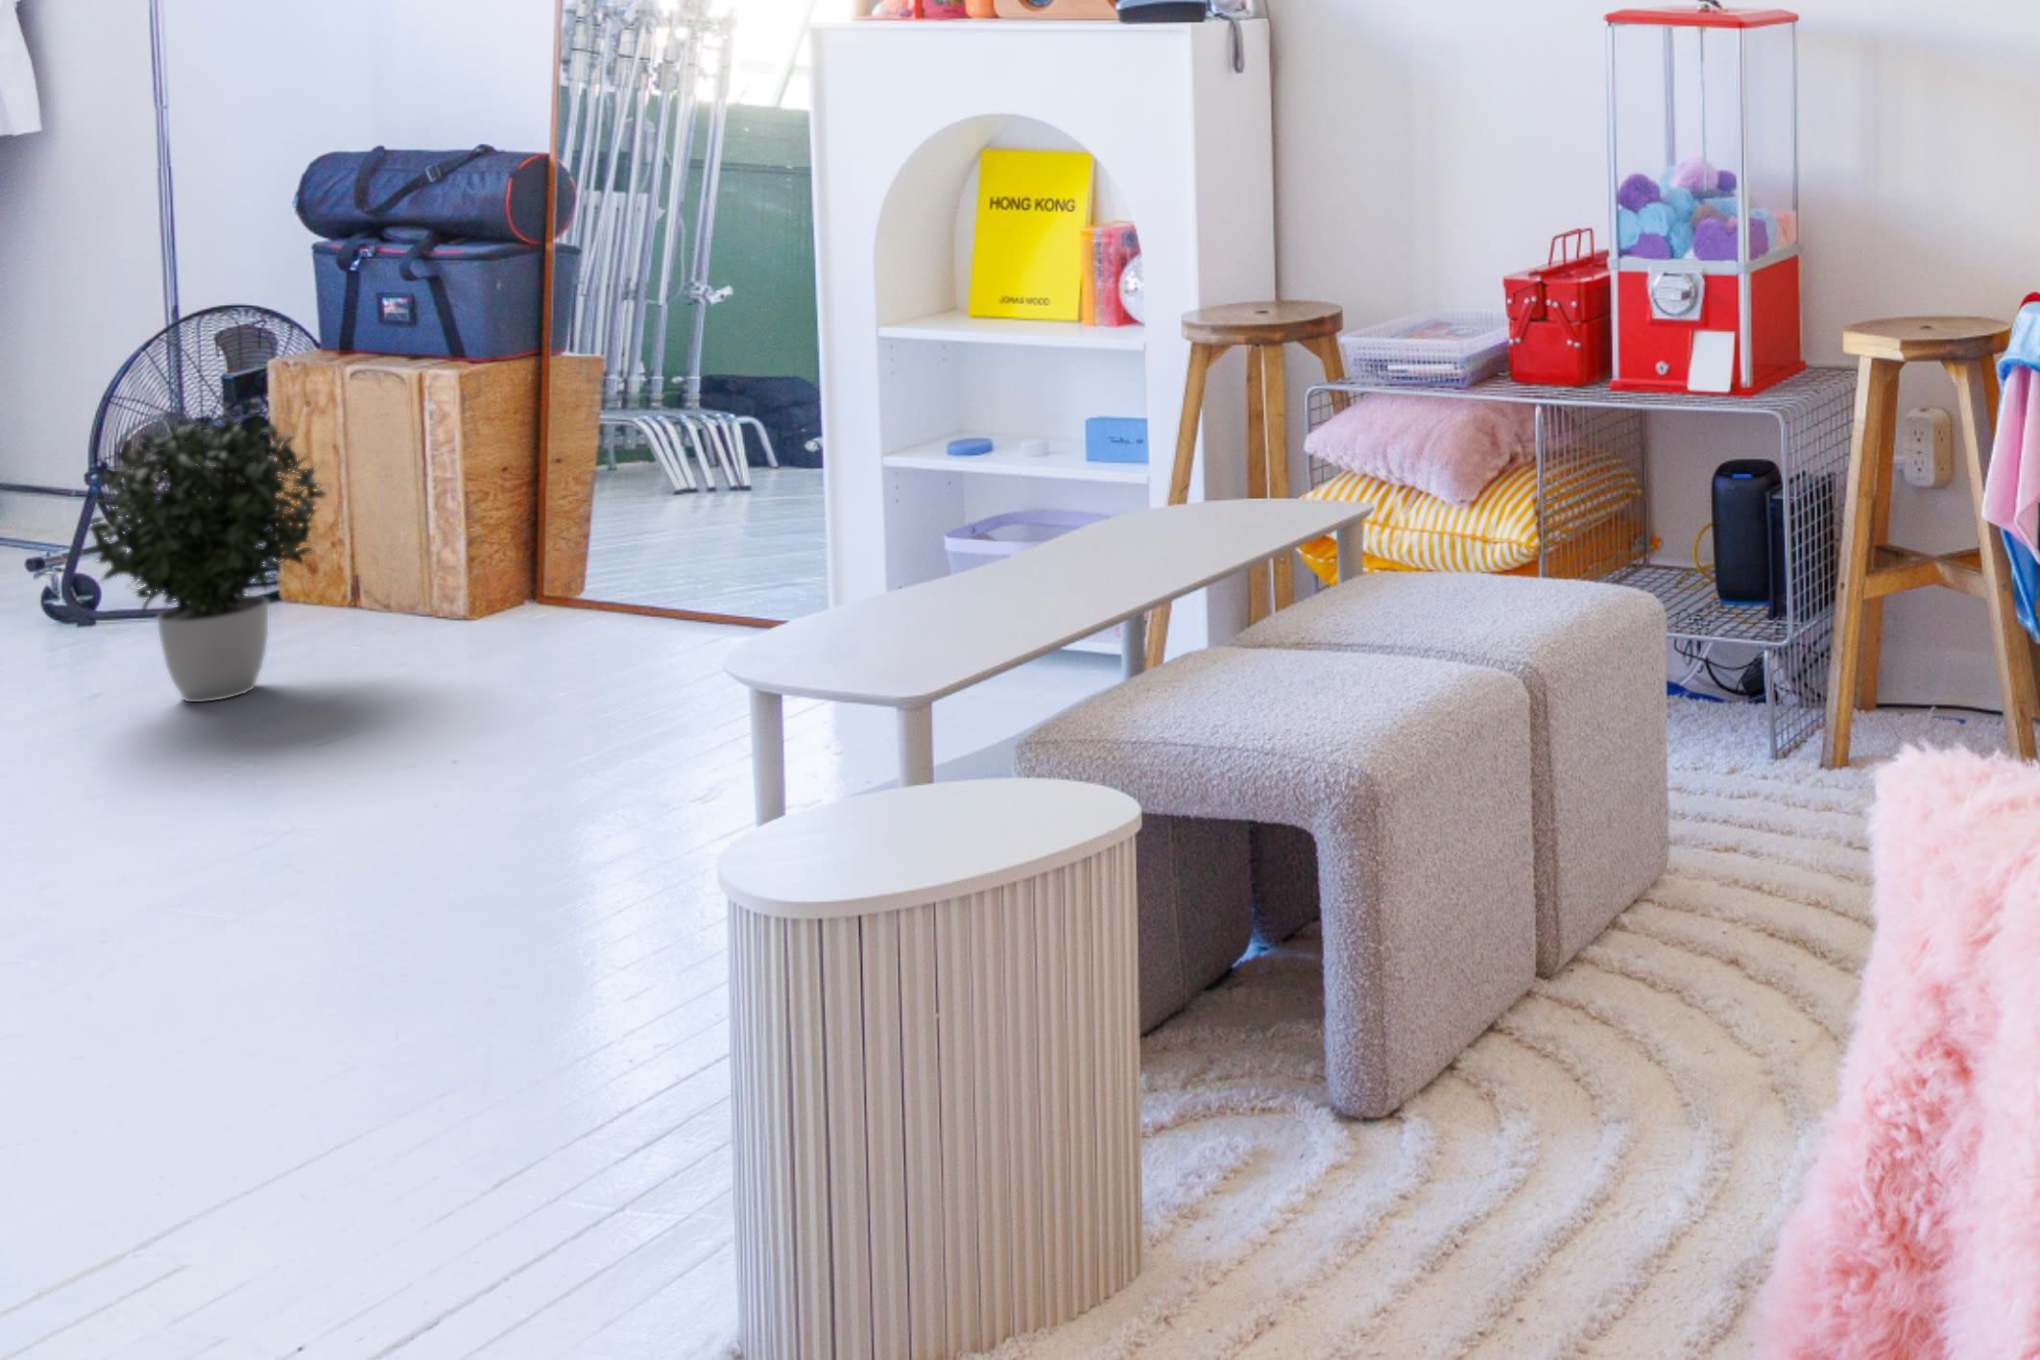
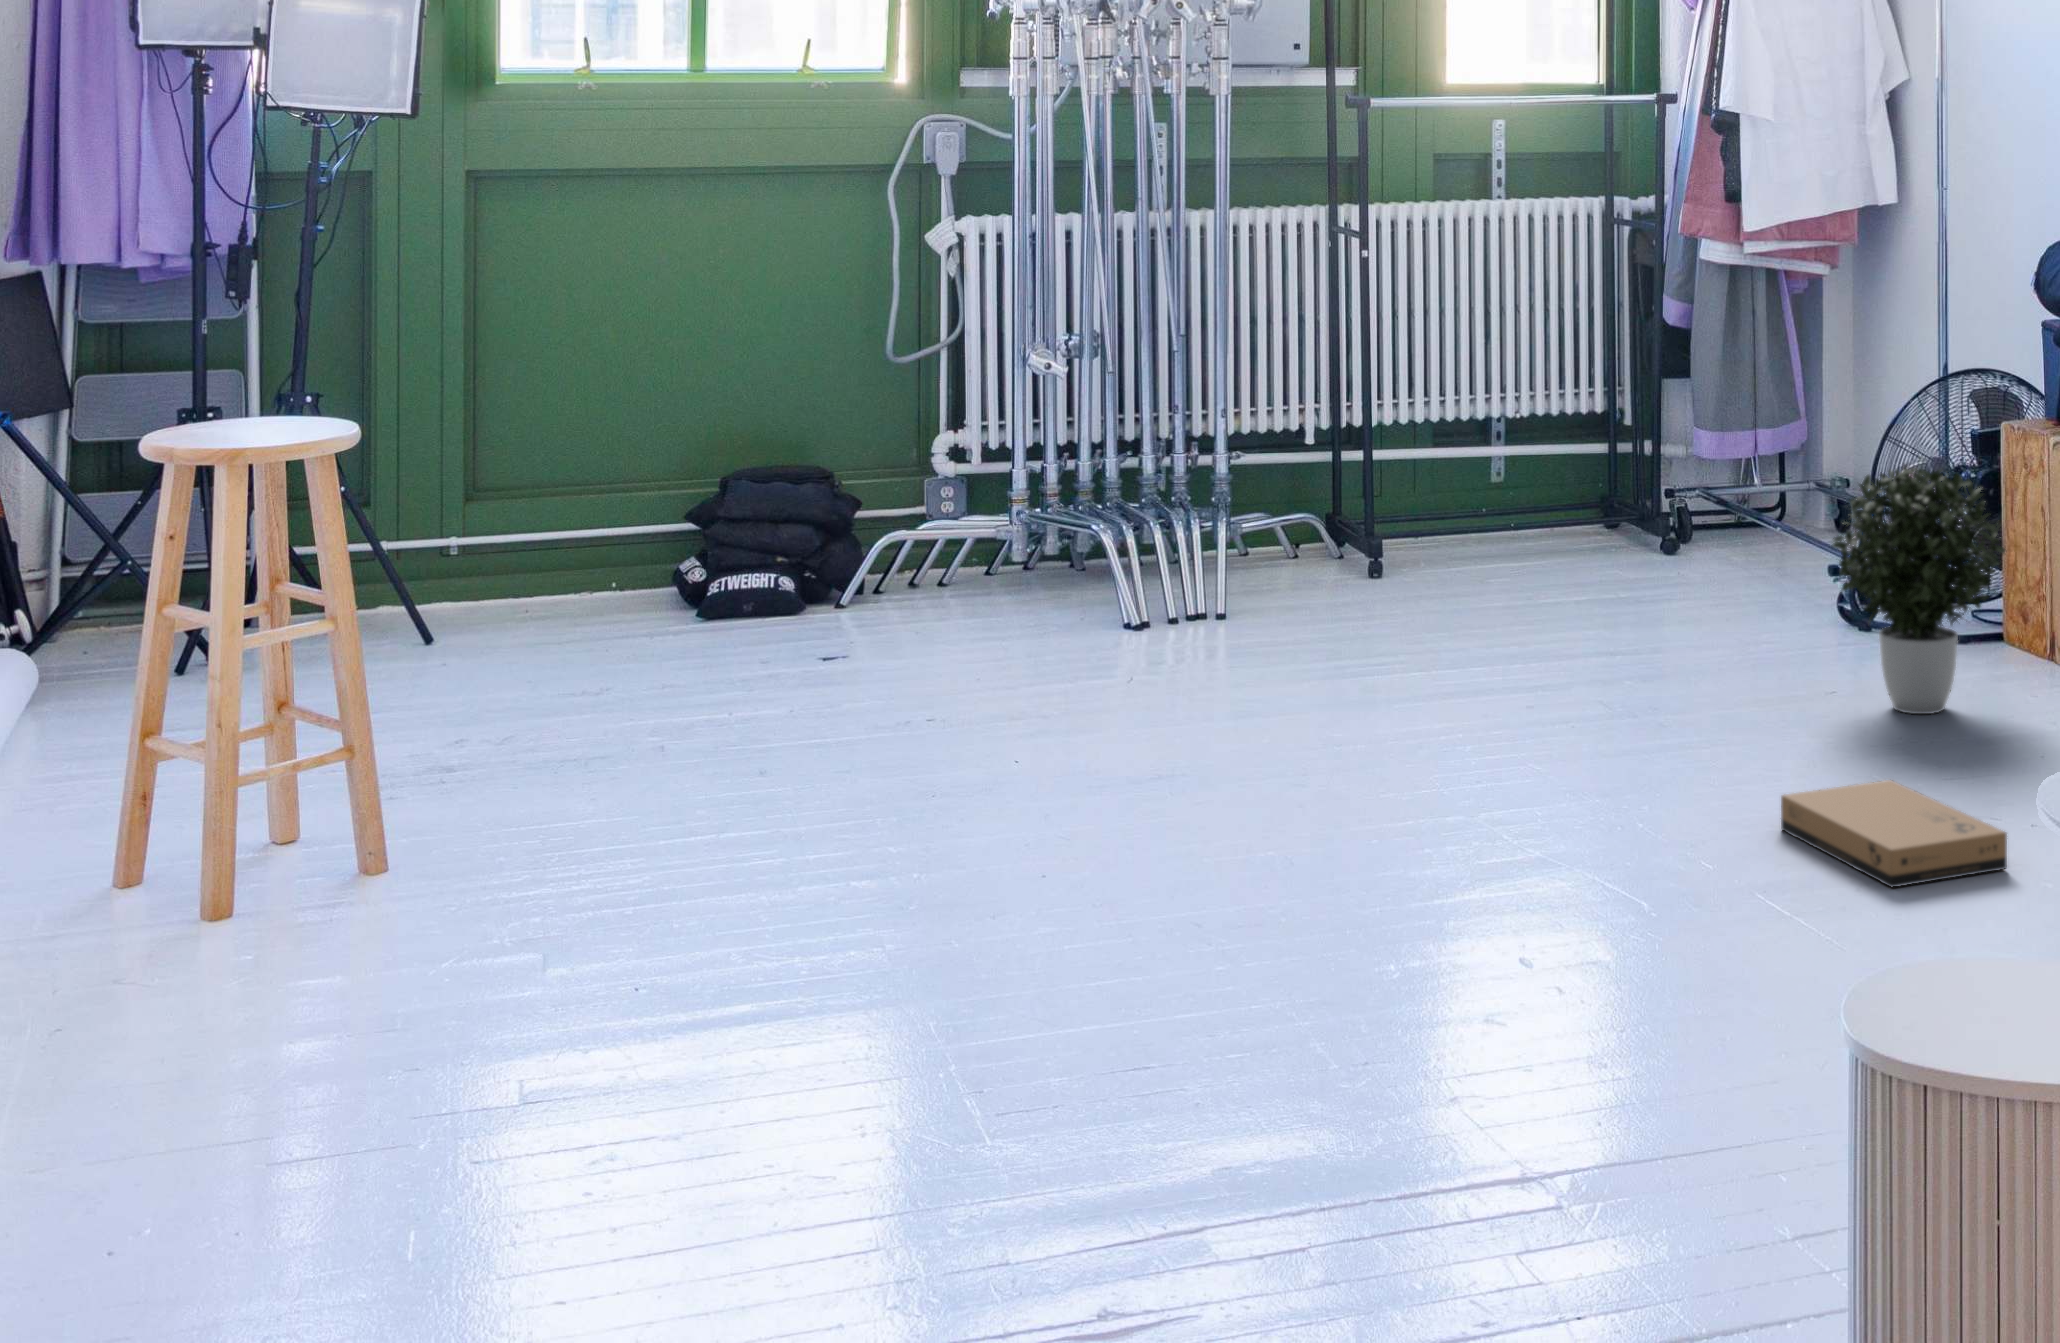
cardboard box: none [114,771,446,882] -> present [1781,780,2007,887]

